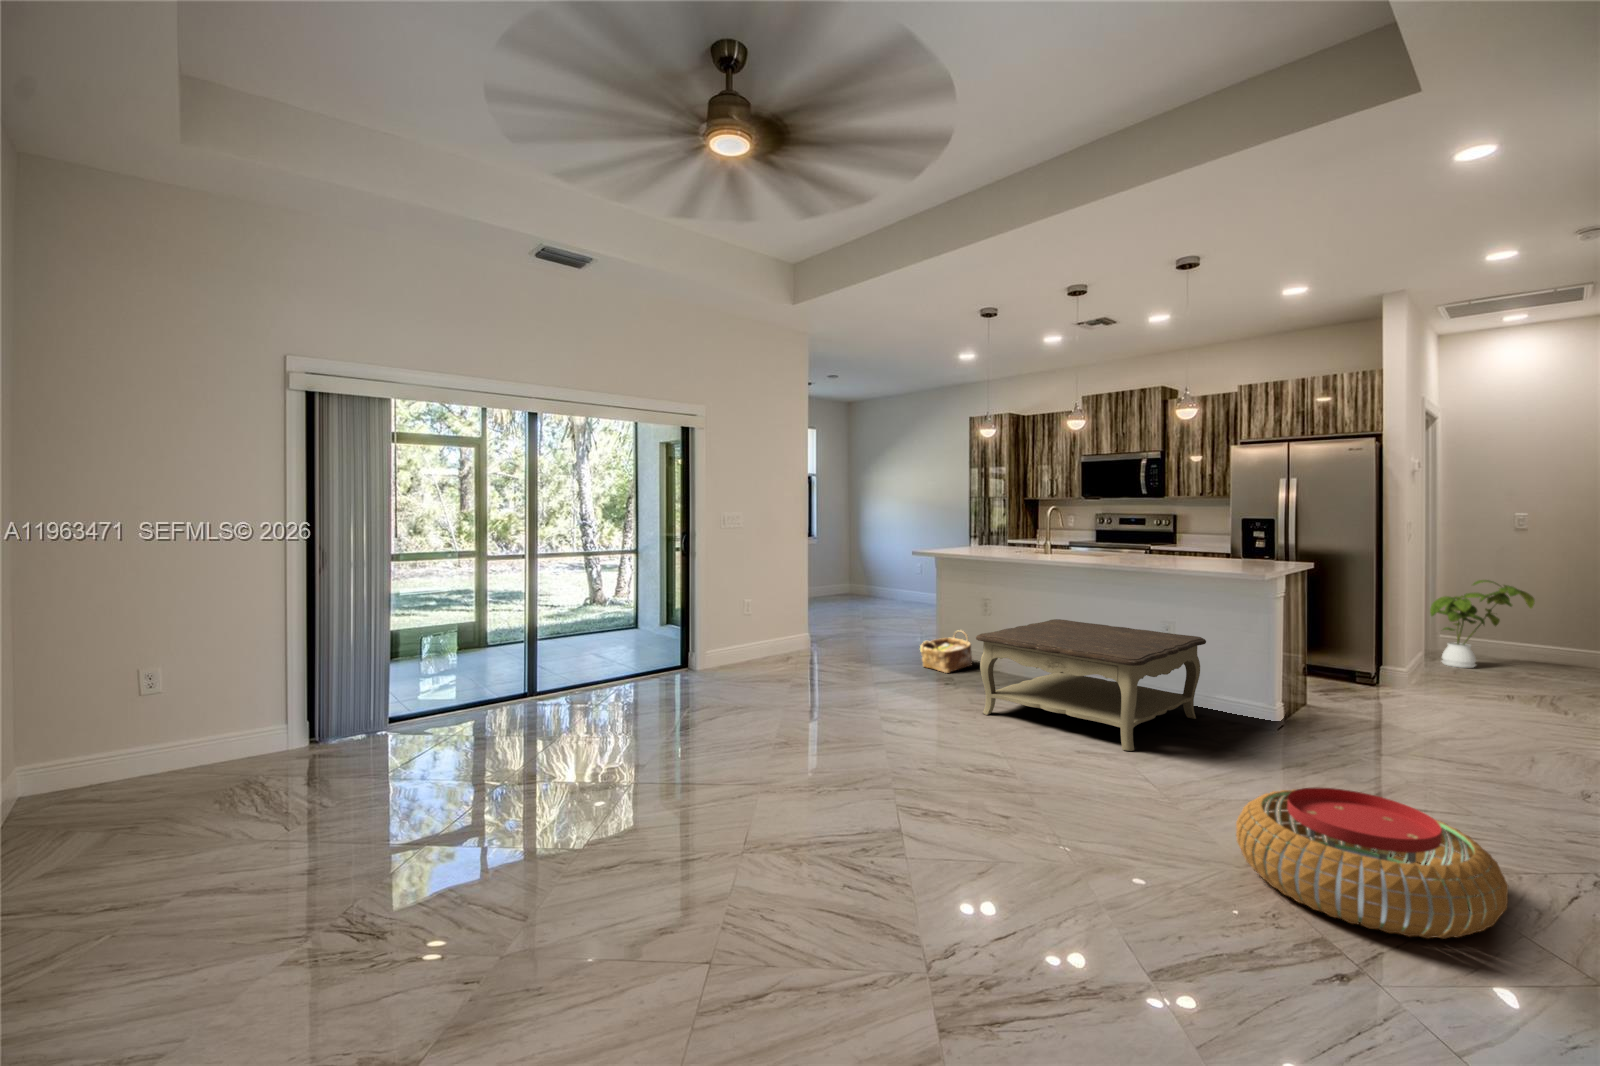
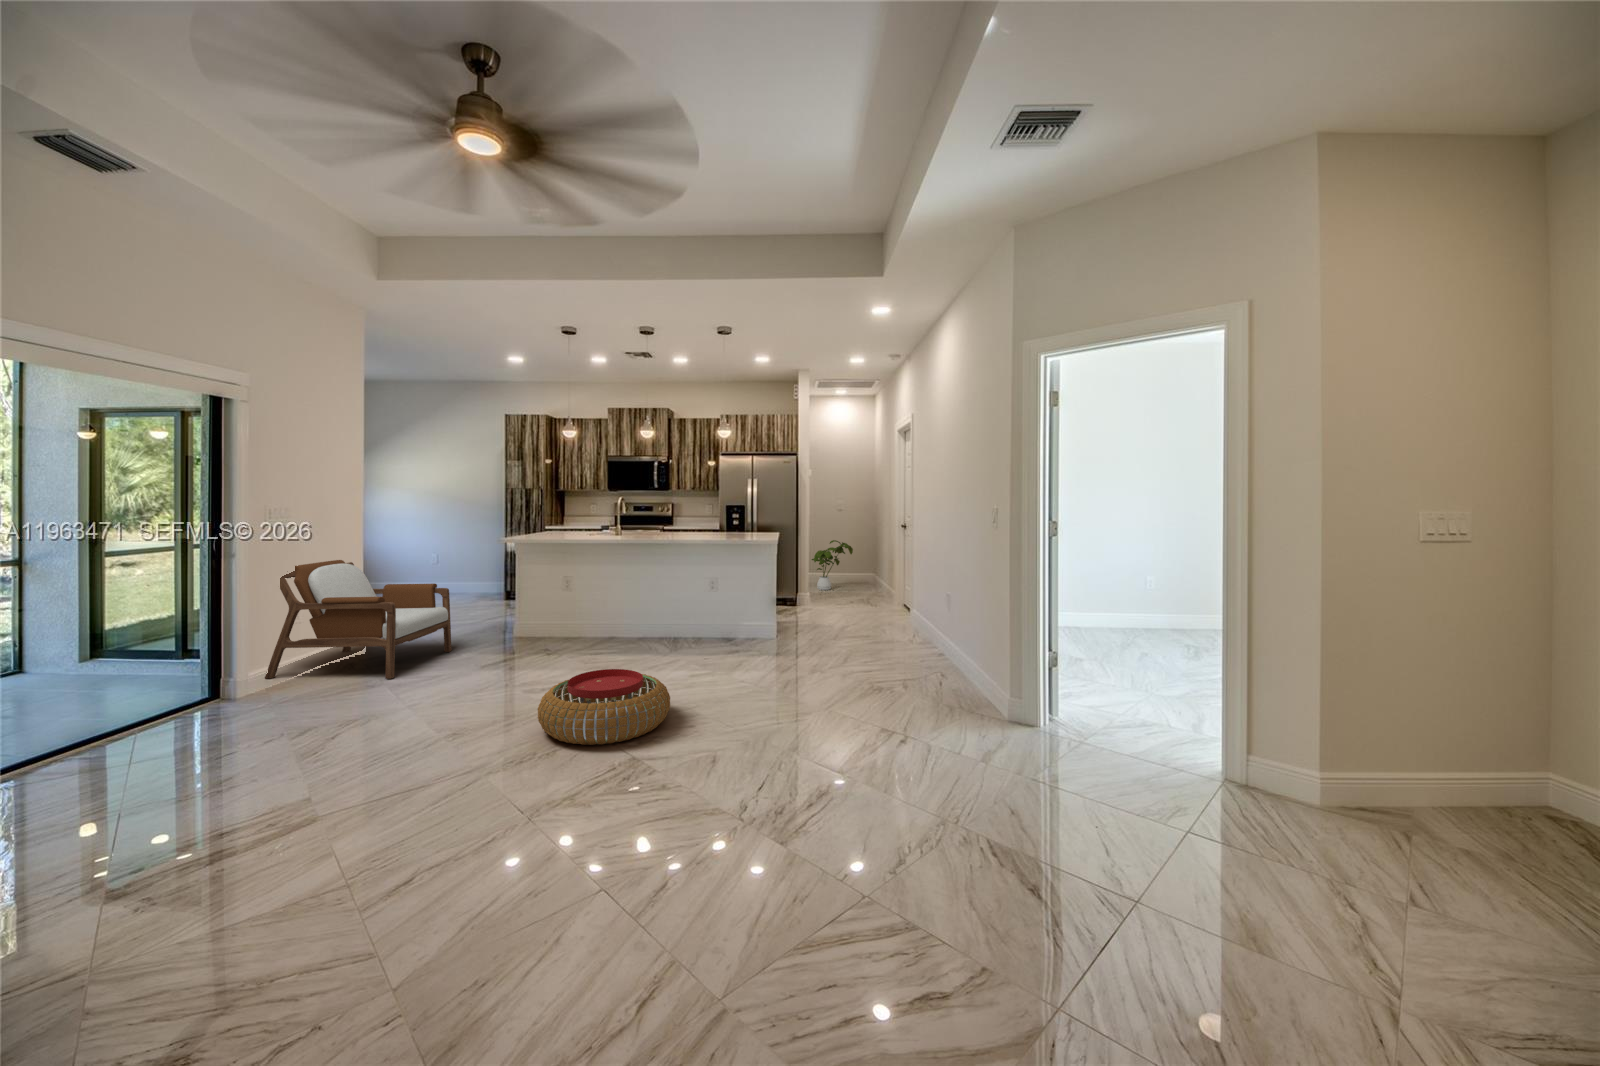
armchair: none [714,569,857,687] -> present [265,560,451,679]
coffee table: present [976,619,1206,751] -> none [594,583,740,666]
woven basket: present [920,630,972,673] -> none [511,602,558,640]
pouf: present [1236,788,1508,939] -> present [538,669,670,745]

